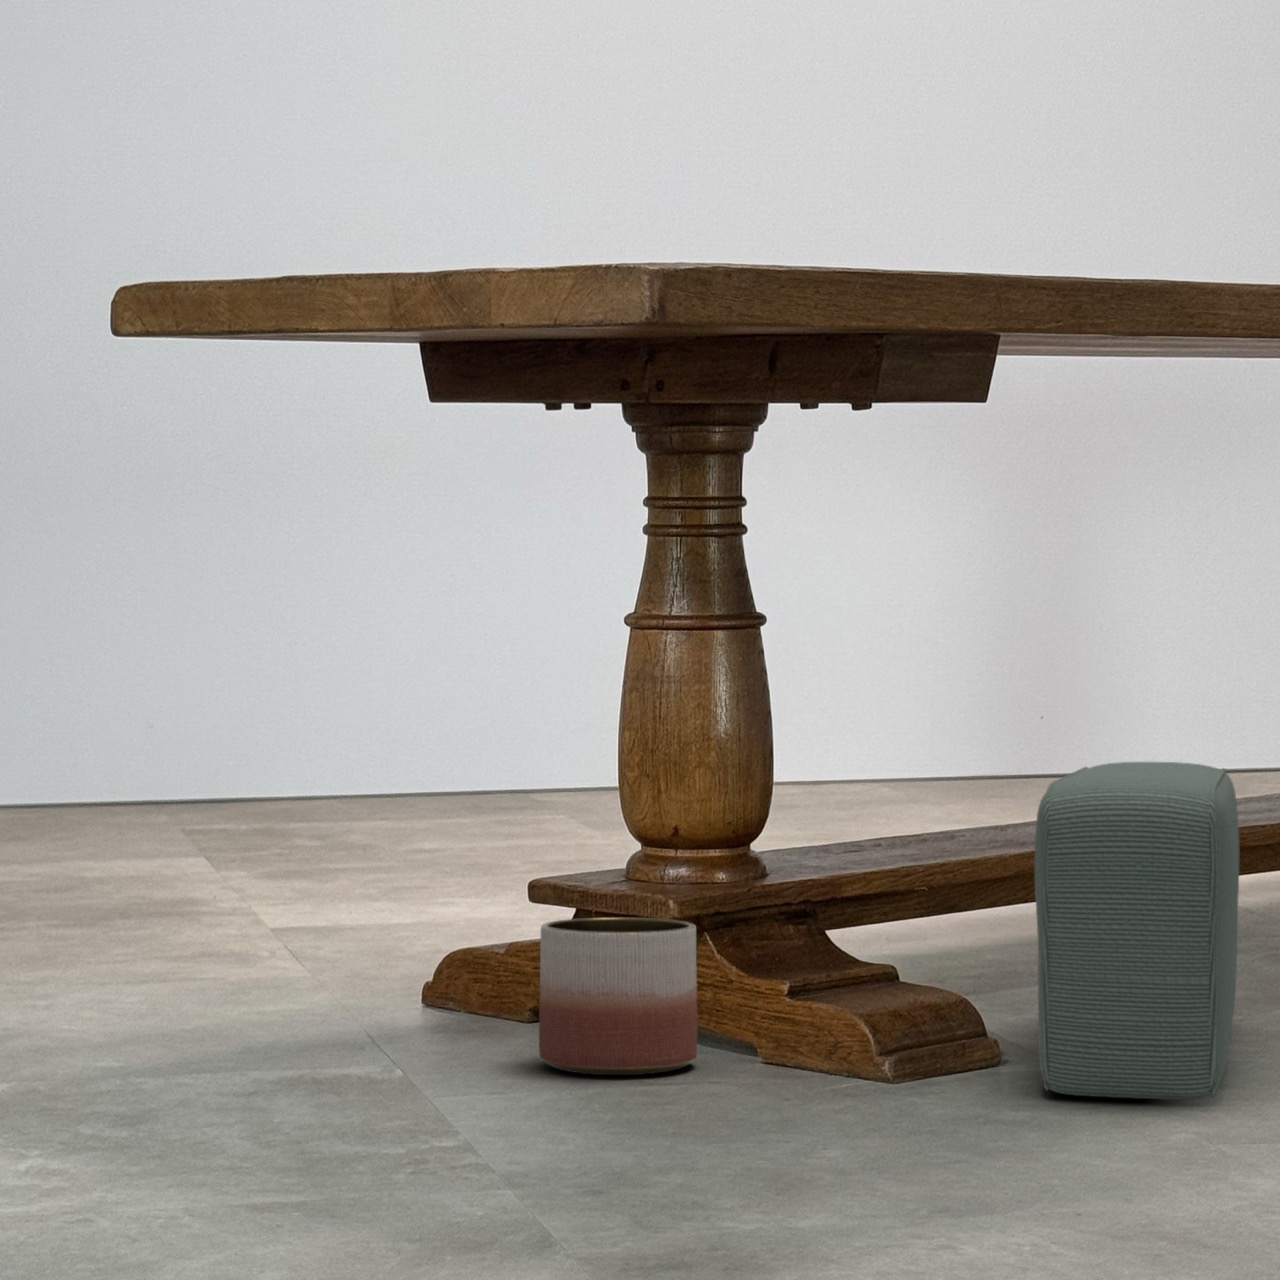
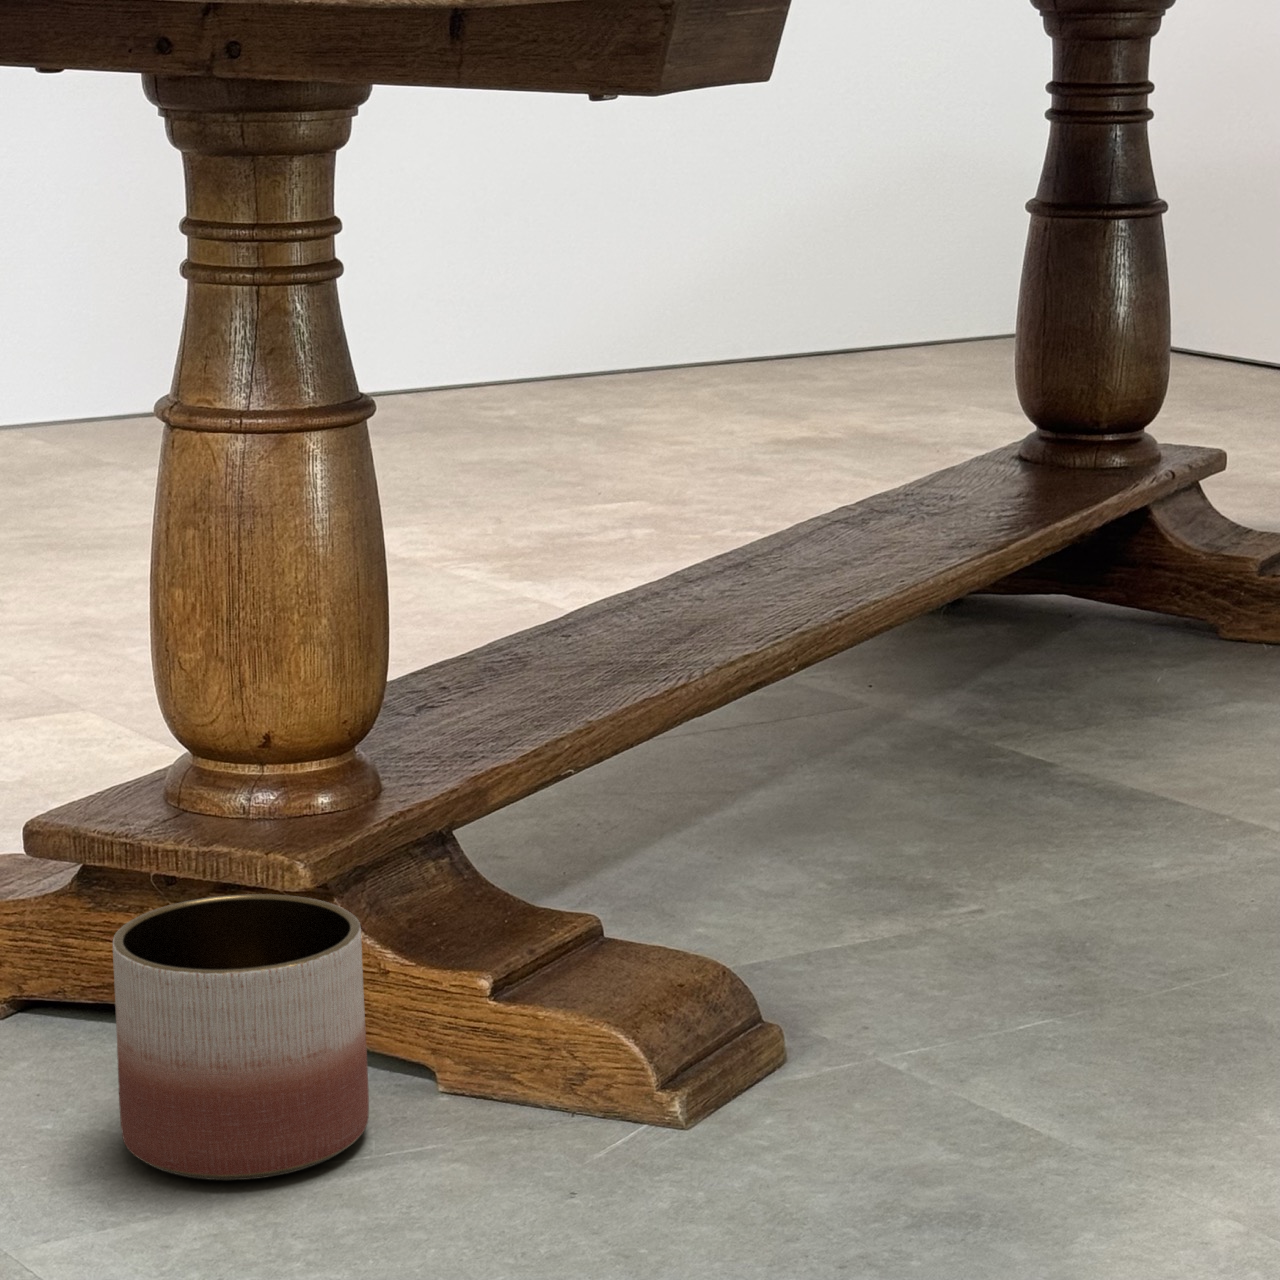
pouf: present [1034,762,1239,1100] -> none [739,549,1173,1131]

